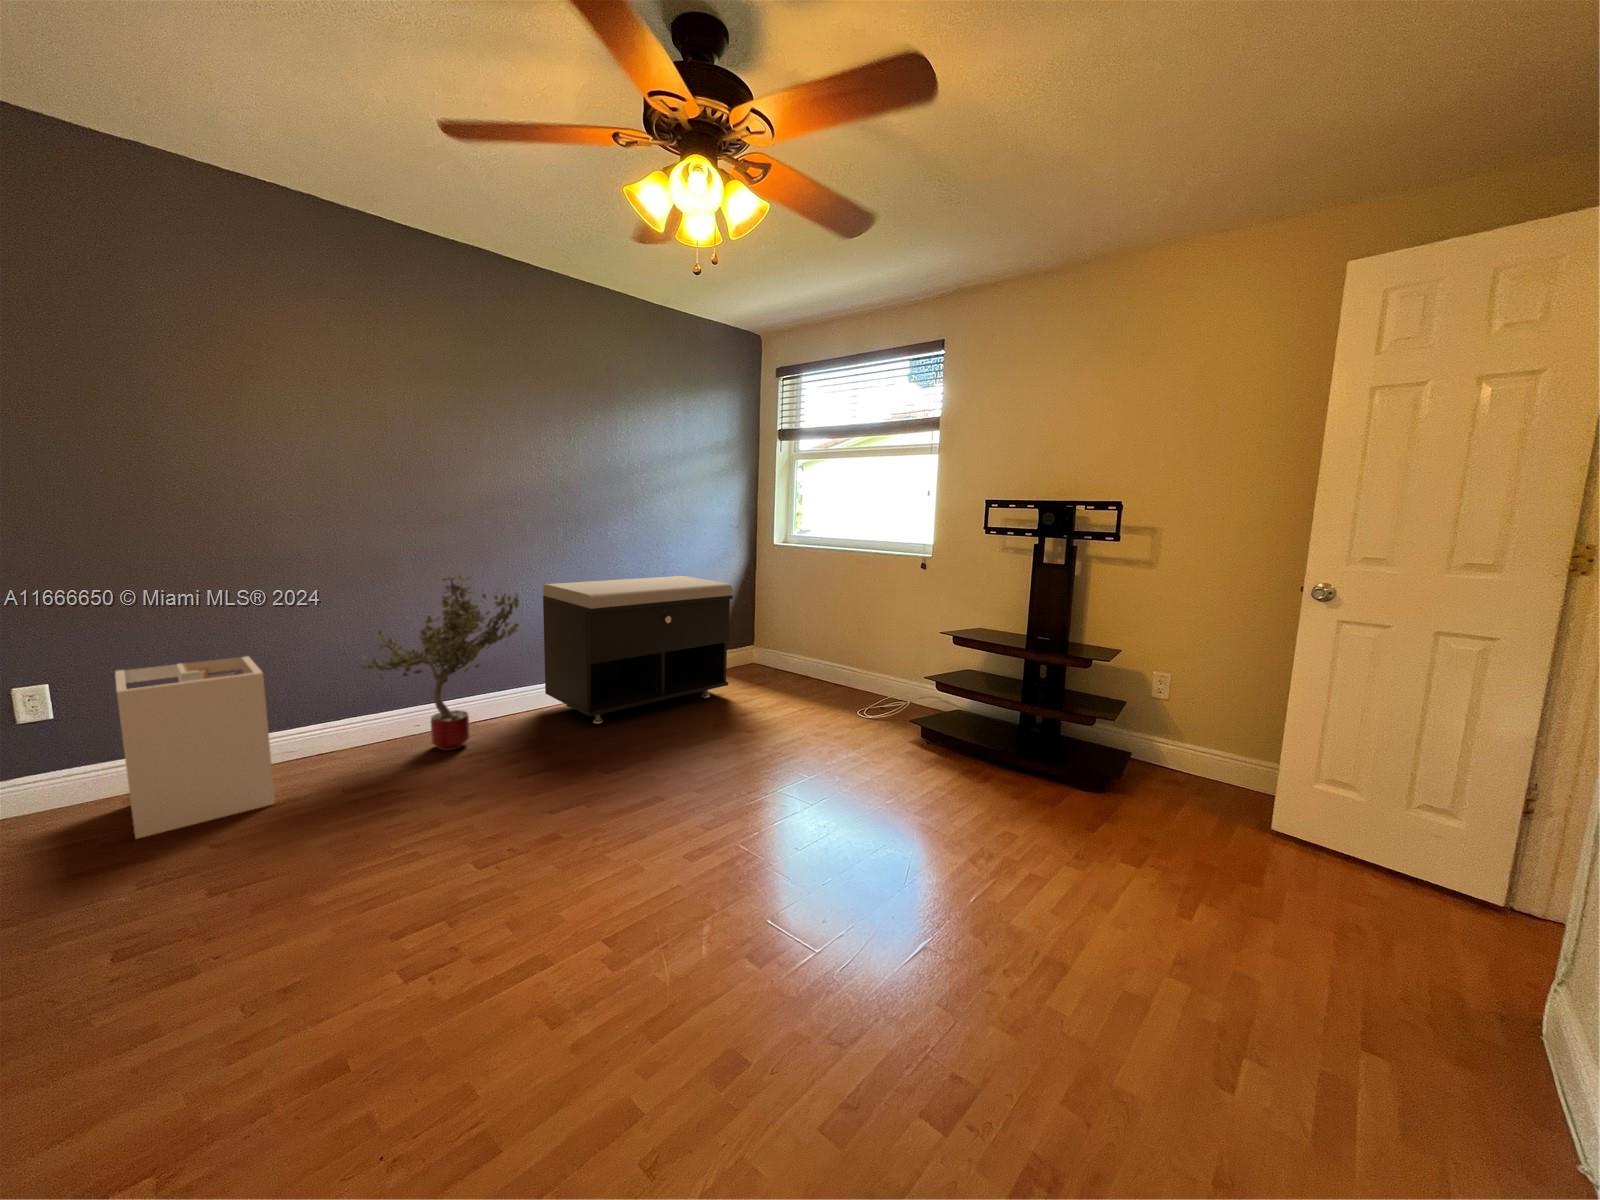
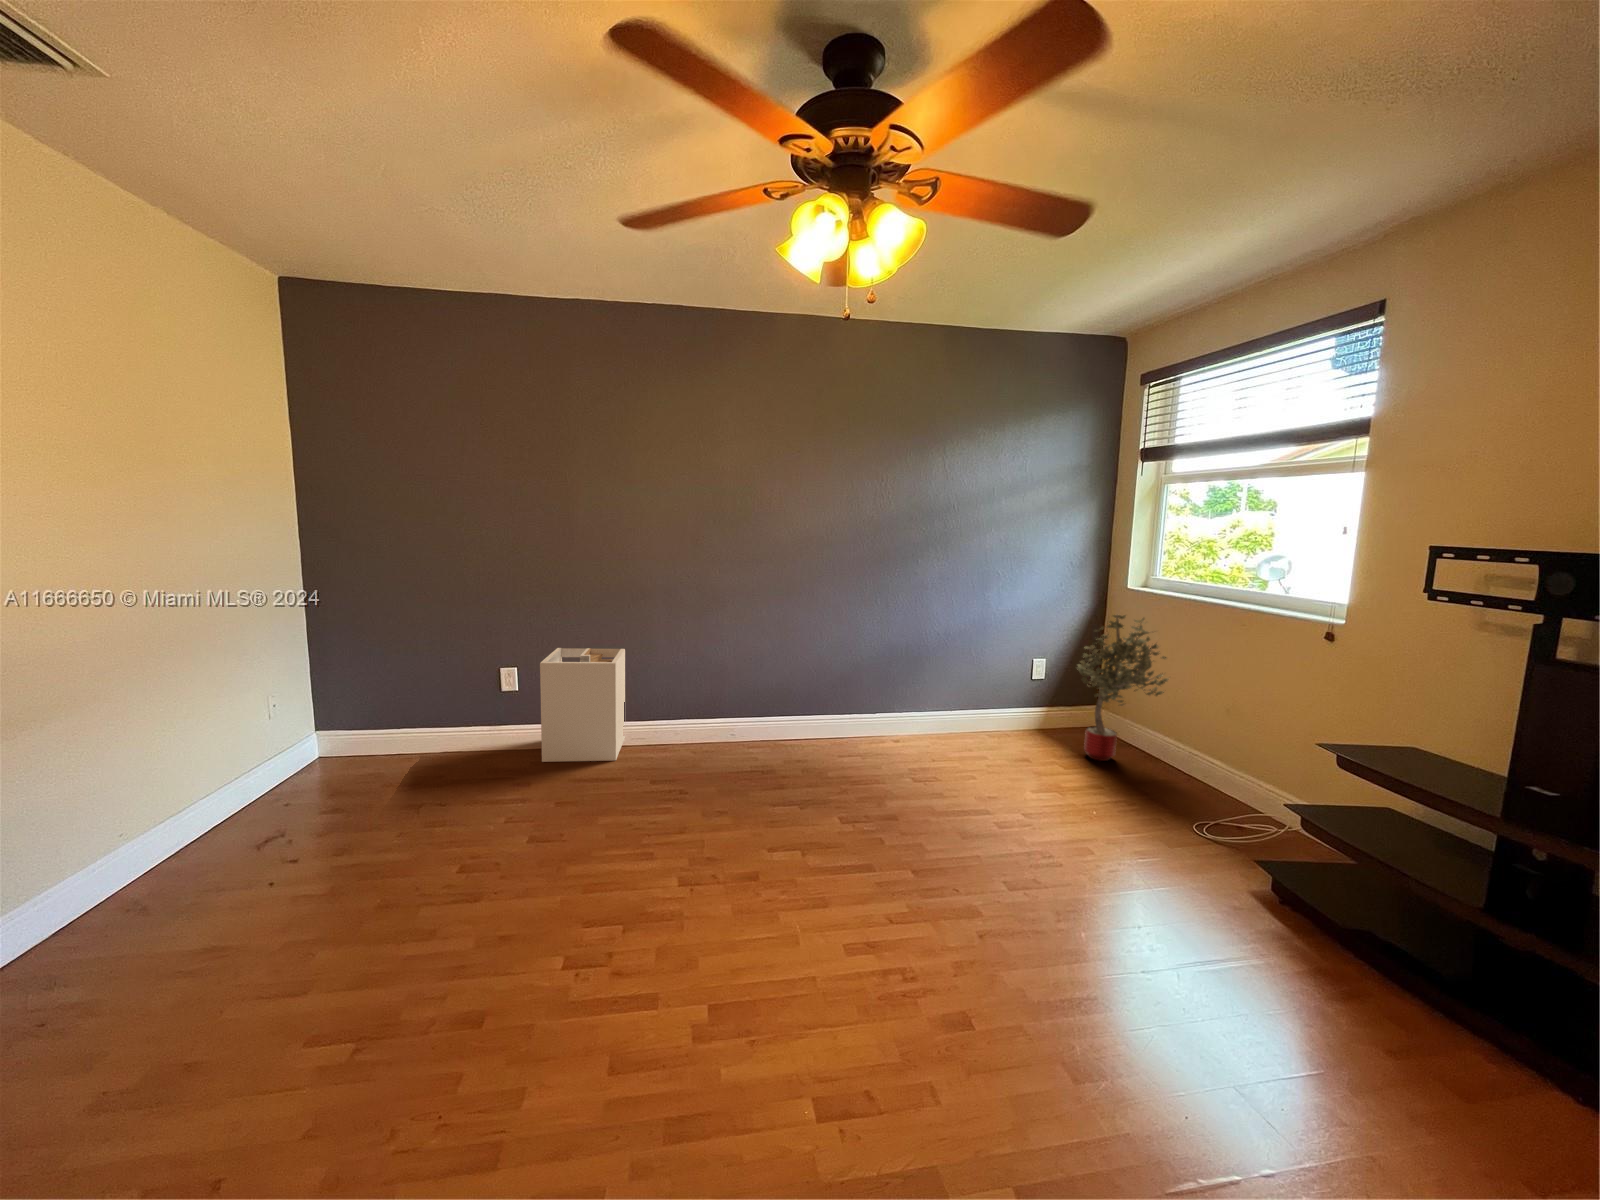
potted tree: present [361,575,519,751] -> present [1077,615,1169,761]
storage bench: present [543,576,733,724] -> none [841,614,1037,758]

